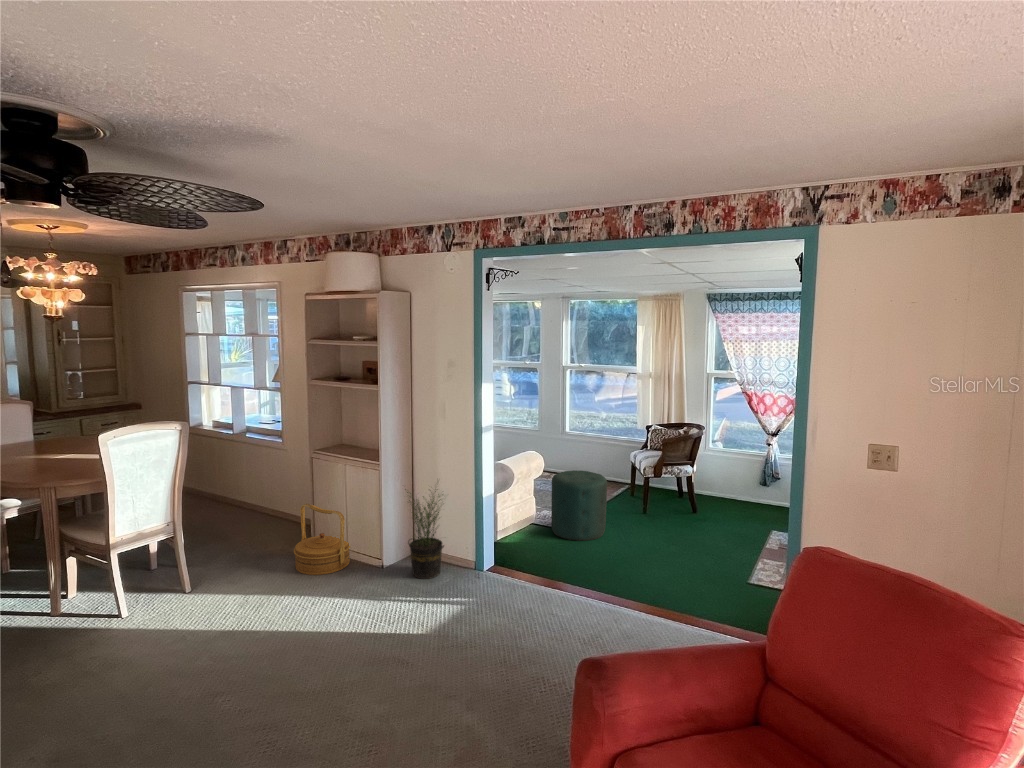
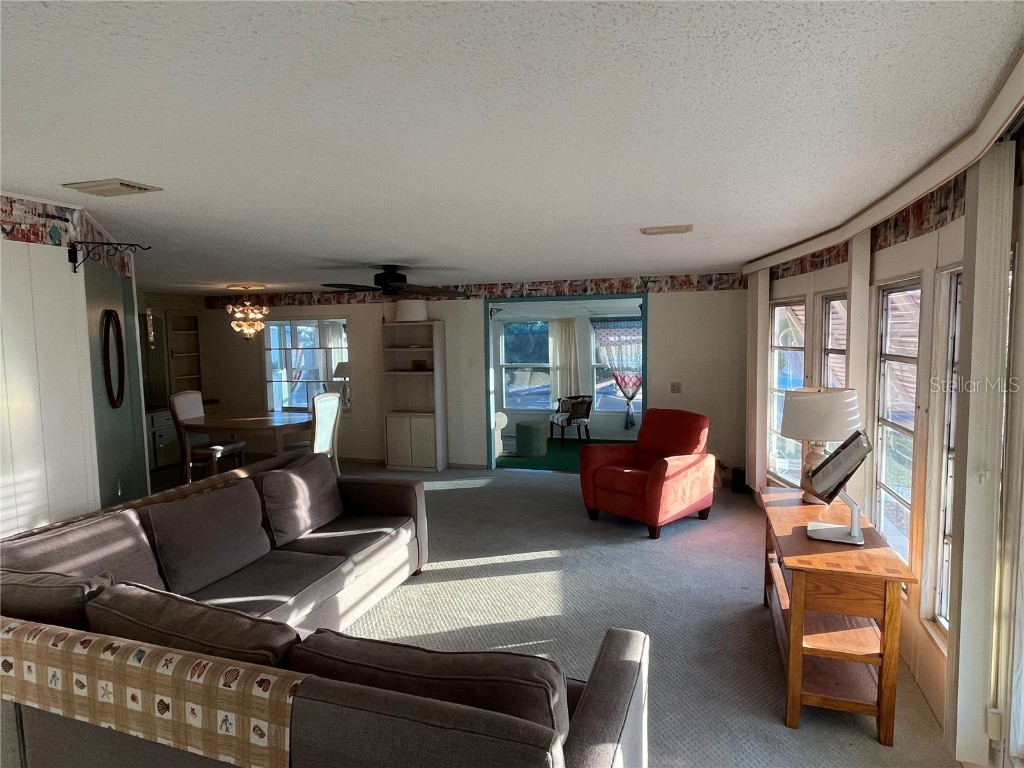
potted plant: present [407,489,444,579] -> none [447,421,476,473]
woven basket: present [294,504,350,575] -> none [387,440,418,477]

